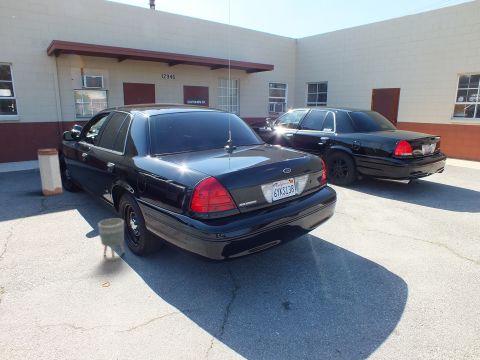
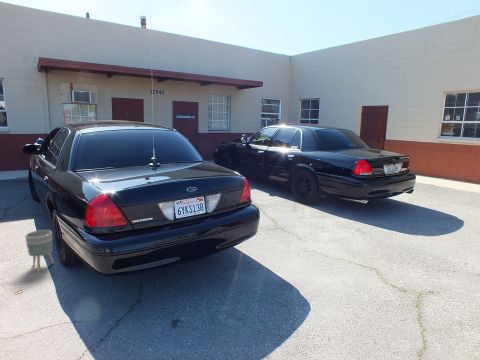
trash can: present [37,148,62,196] -> none [7,160,31,206]

